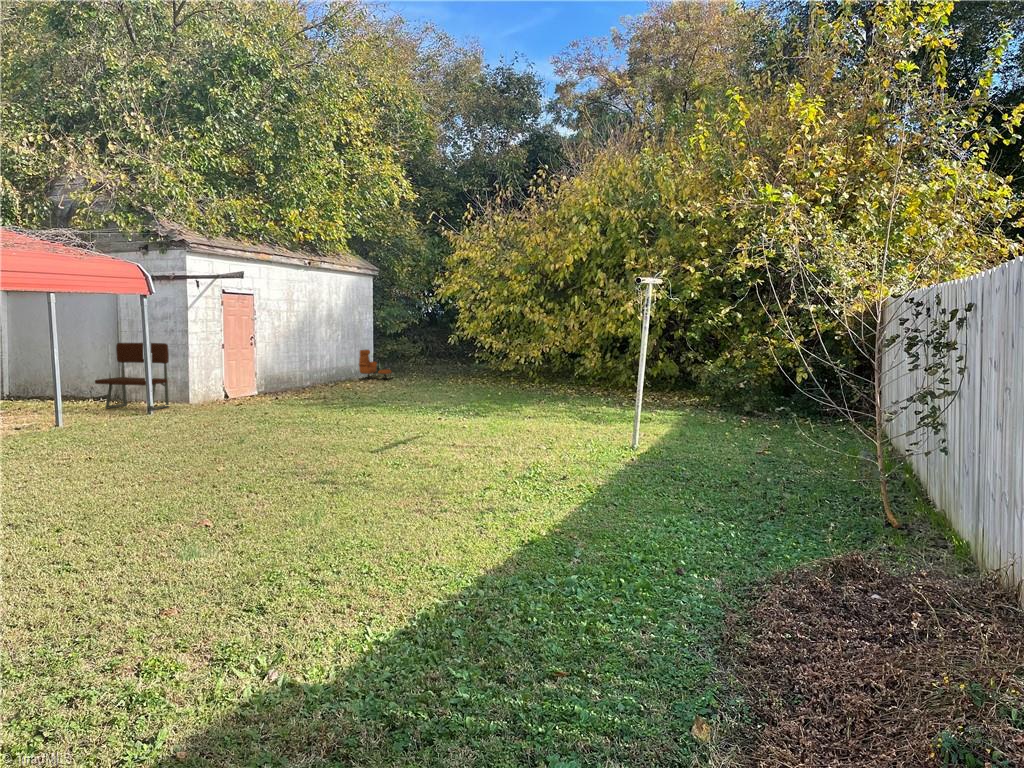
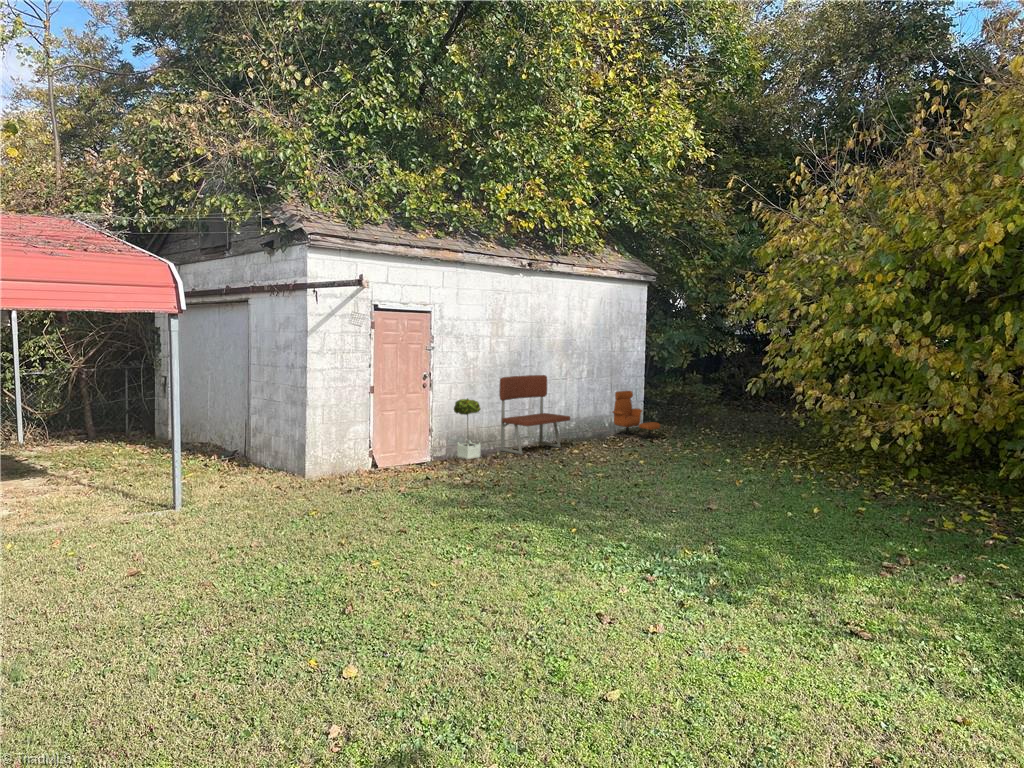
bench: present [95,343,169,410] -> present [499,375,570,455]
potted tree: none [270,352,291,394] -> present [454,398,481,459]

